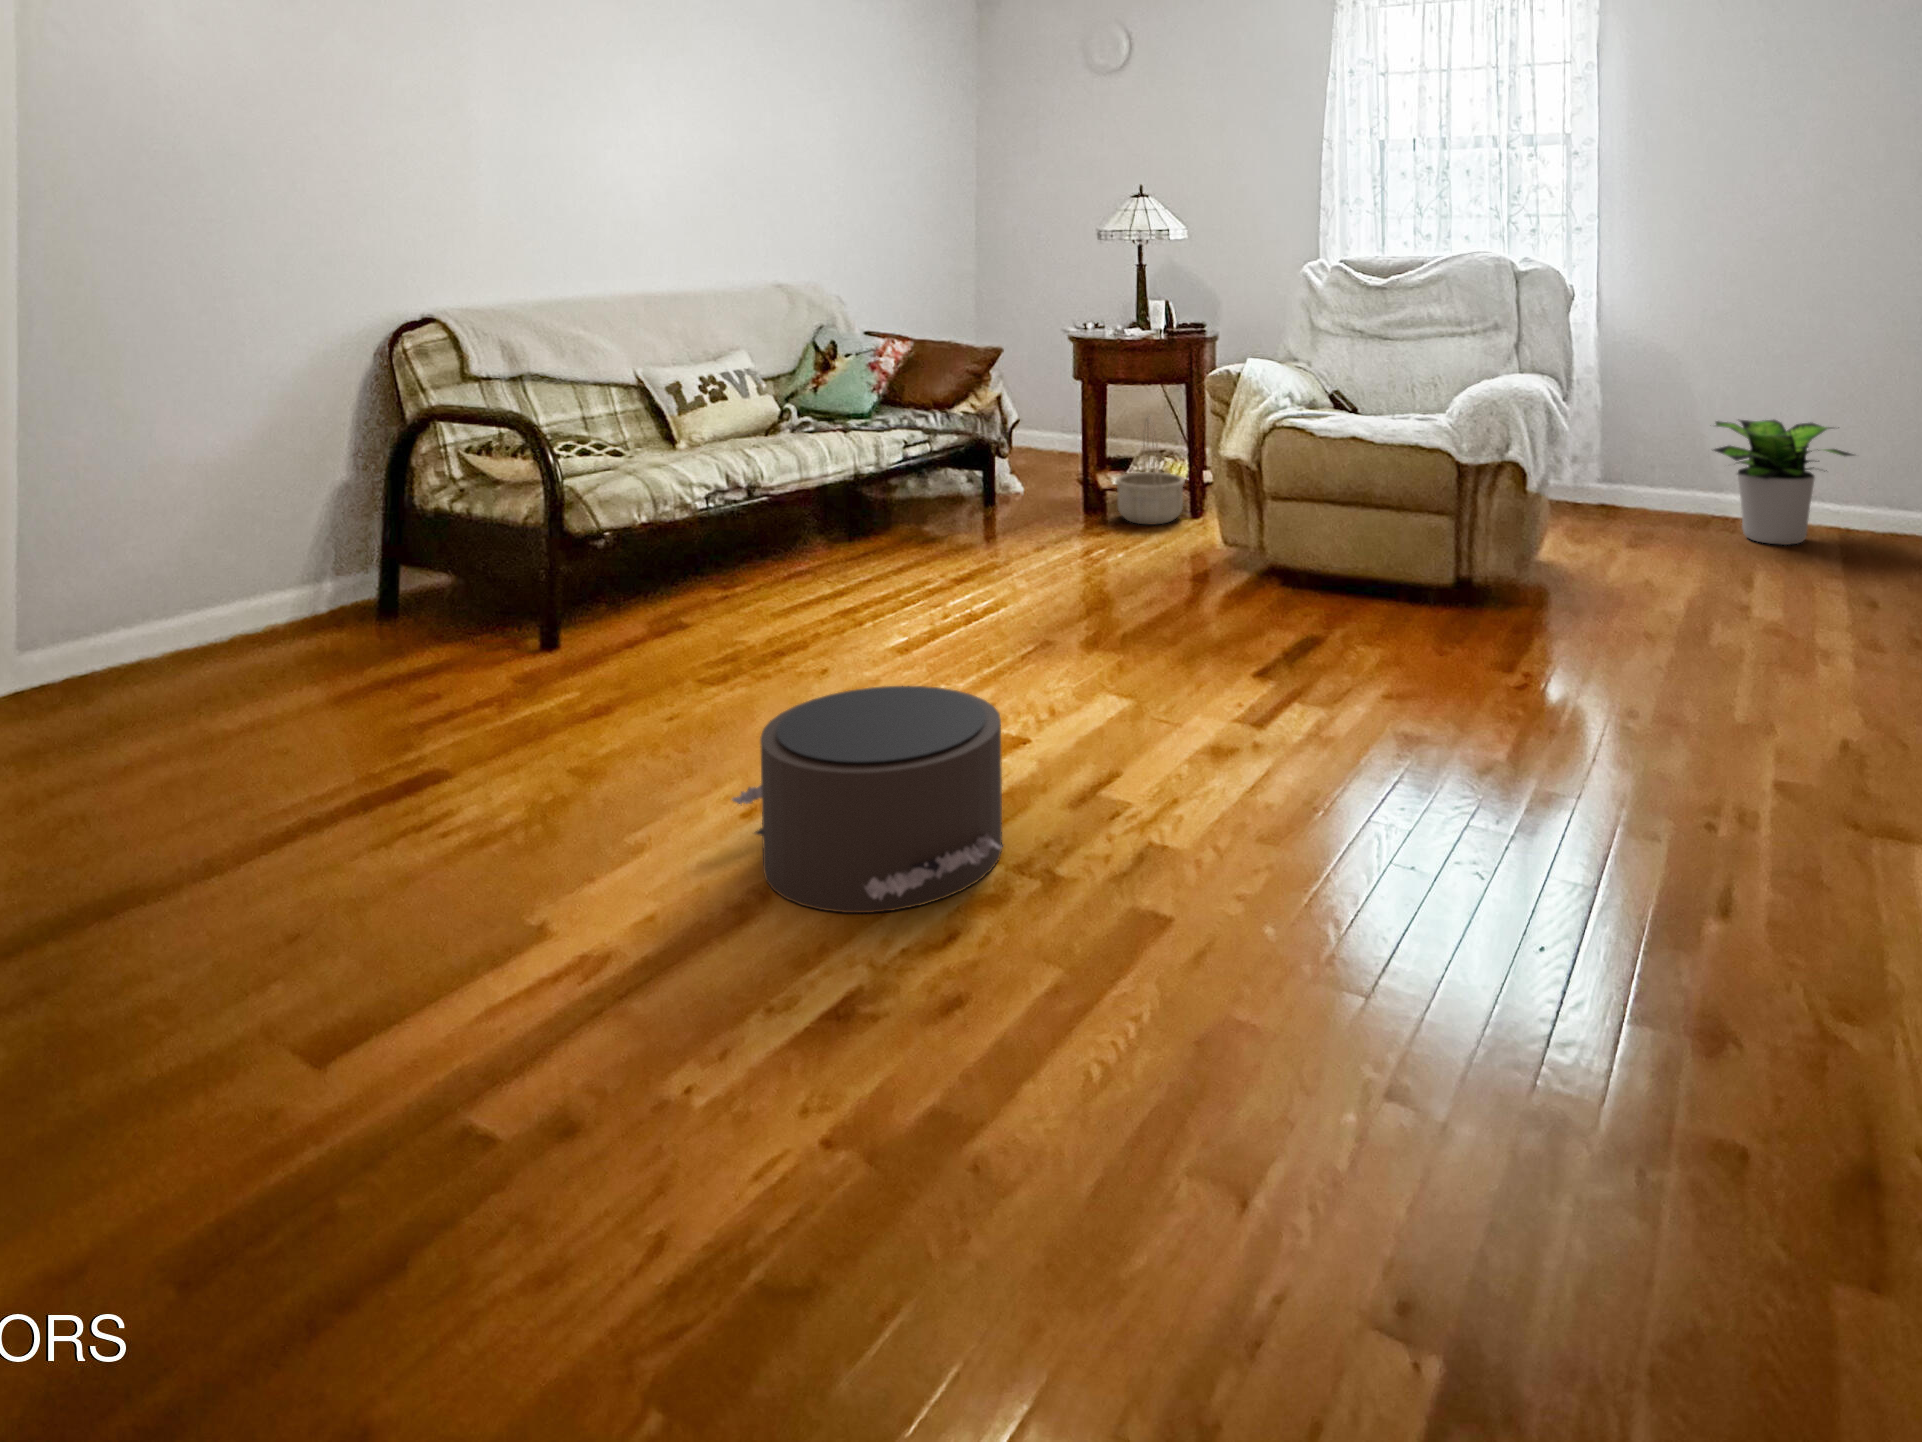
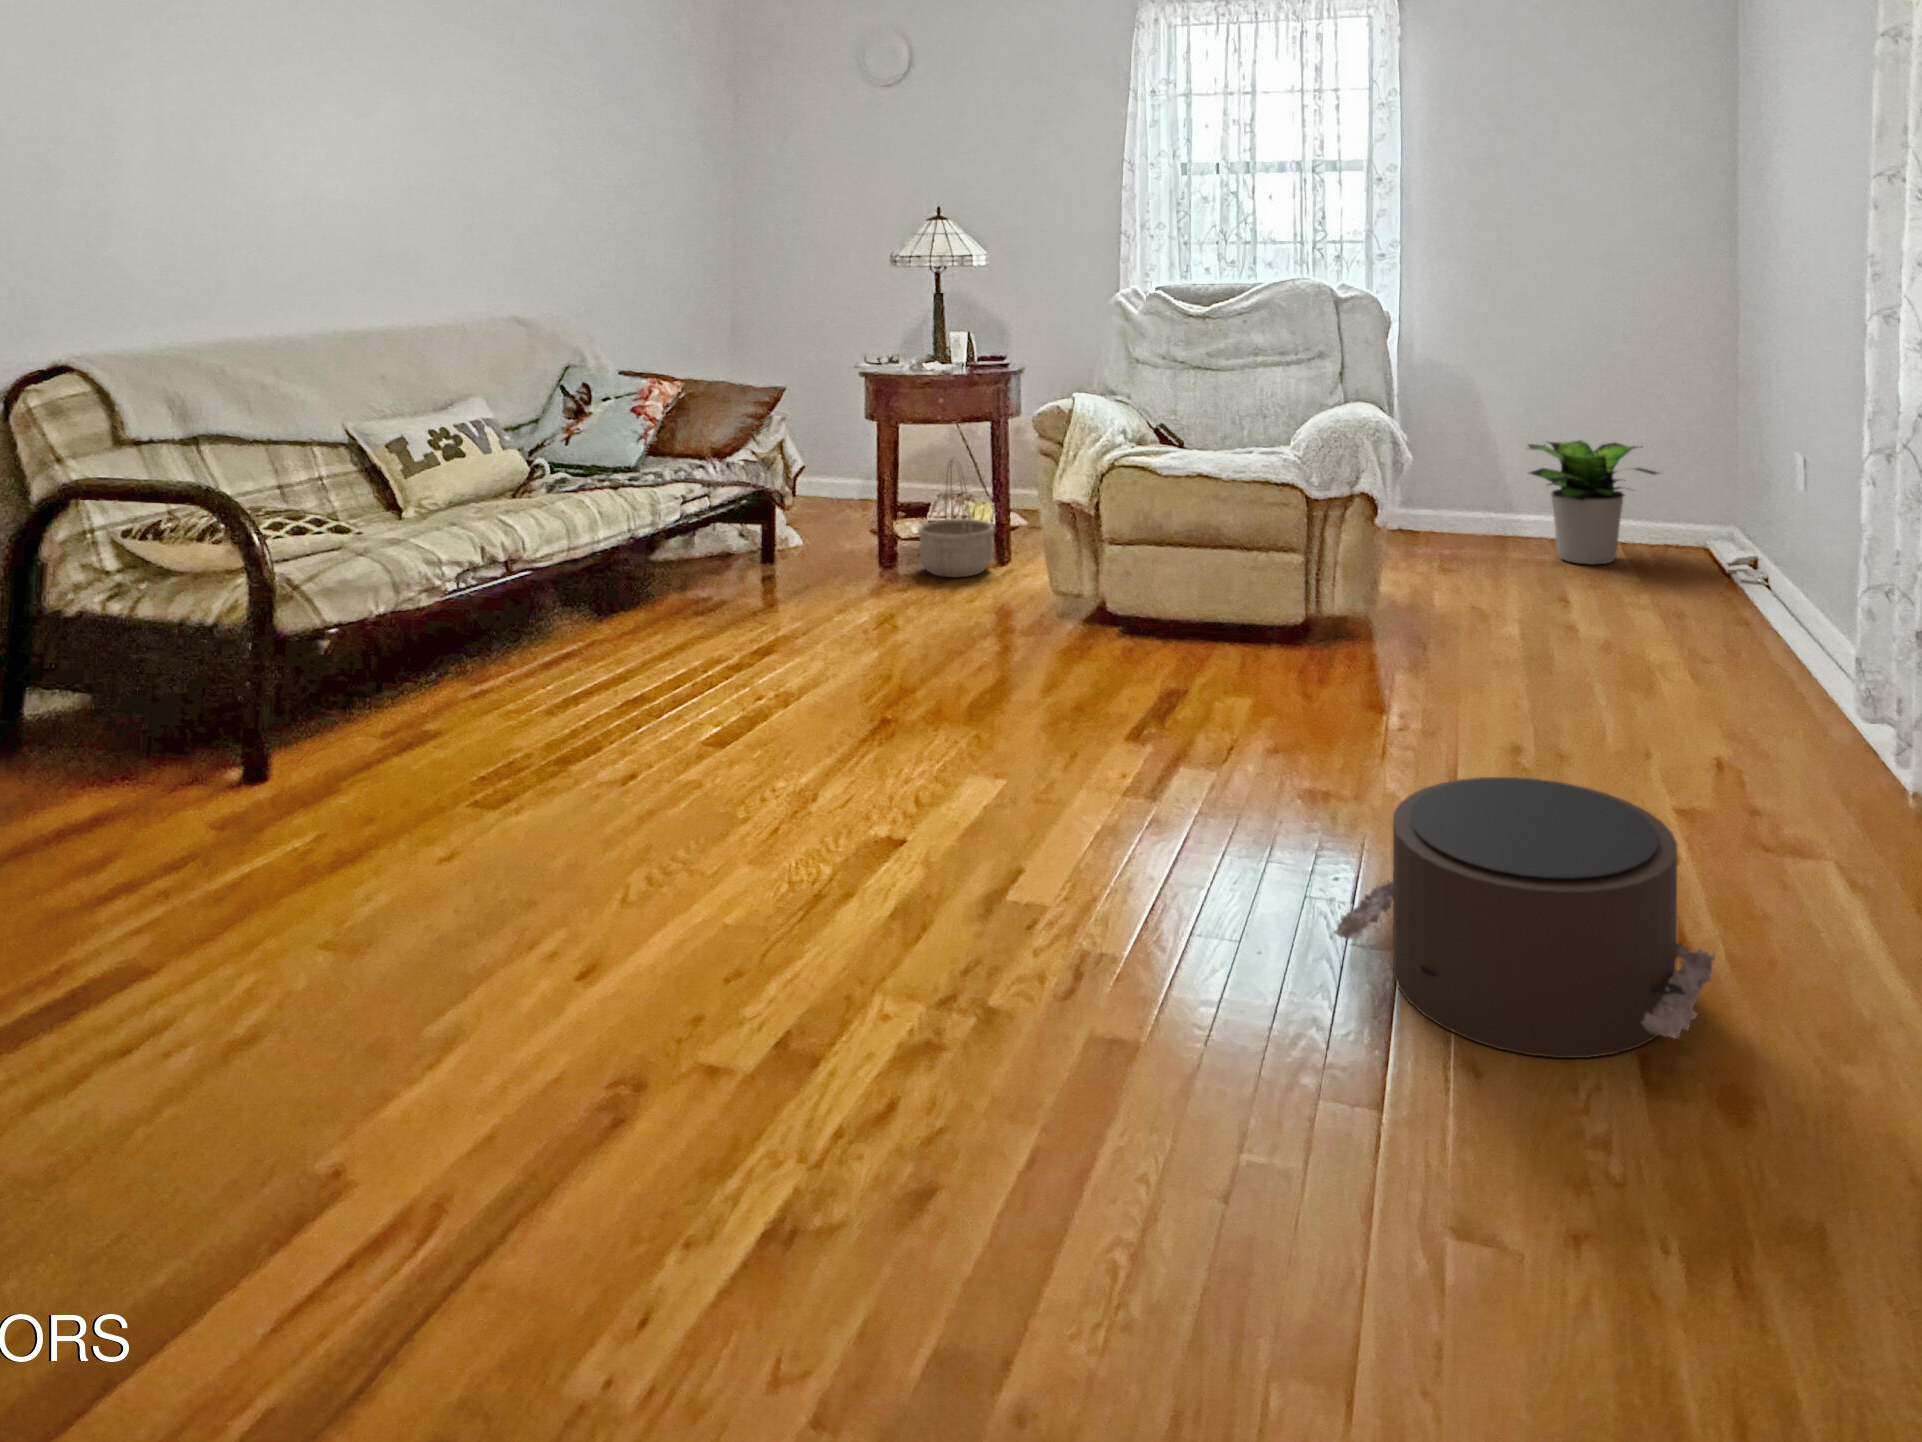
pouf: present [732,686,1003,913] -> present [1334,777,1715,1058]

